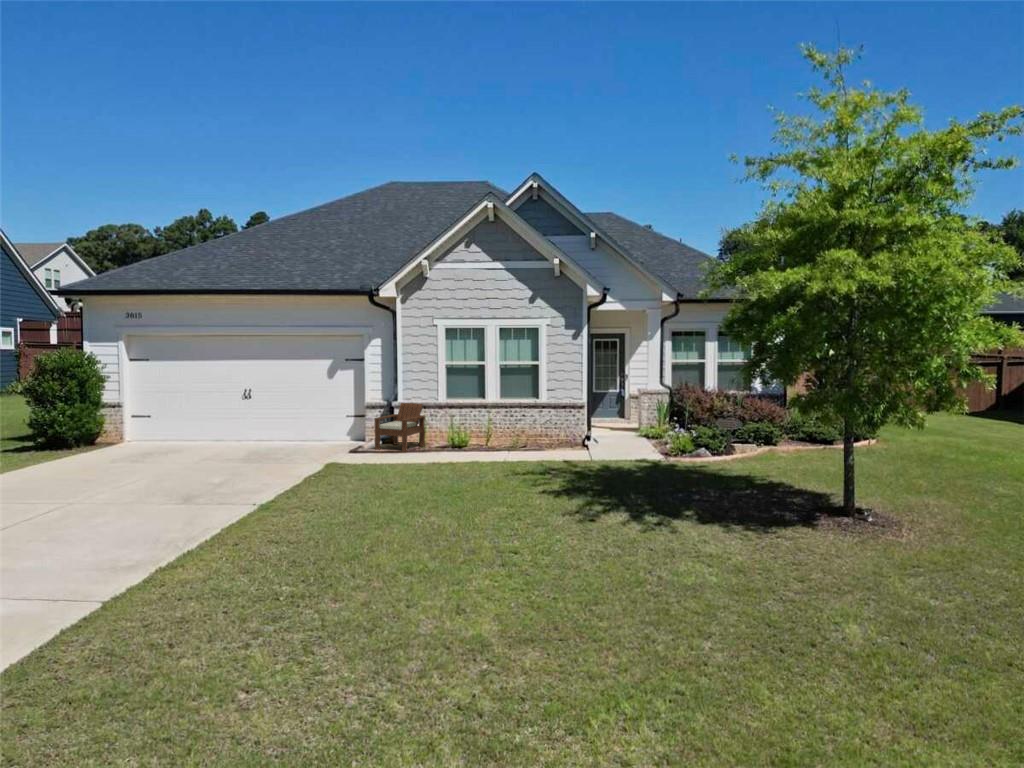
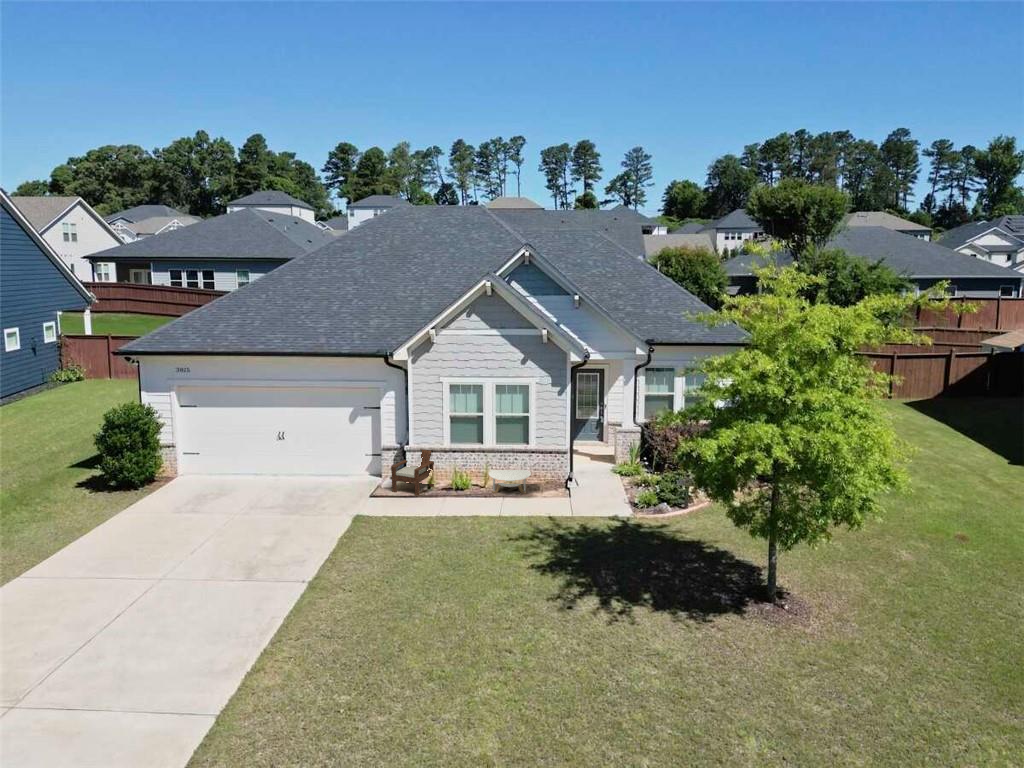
round table: none [490,424,541,451] -> present [489,469,531,494]

